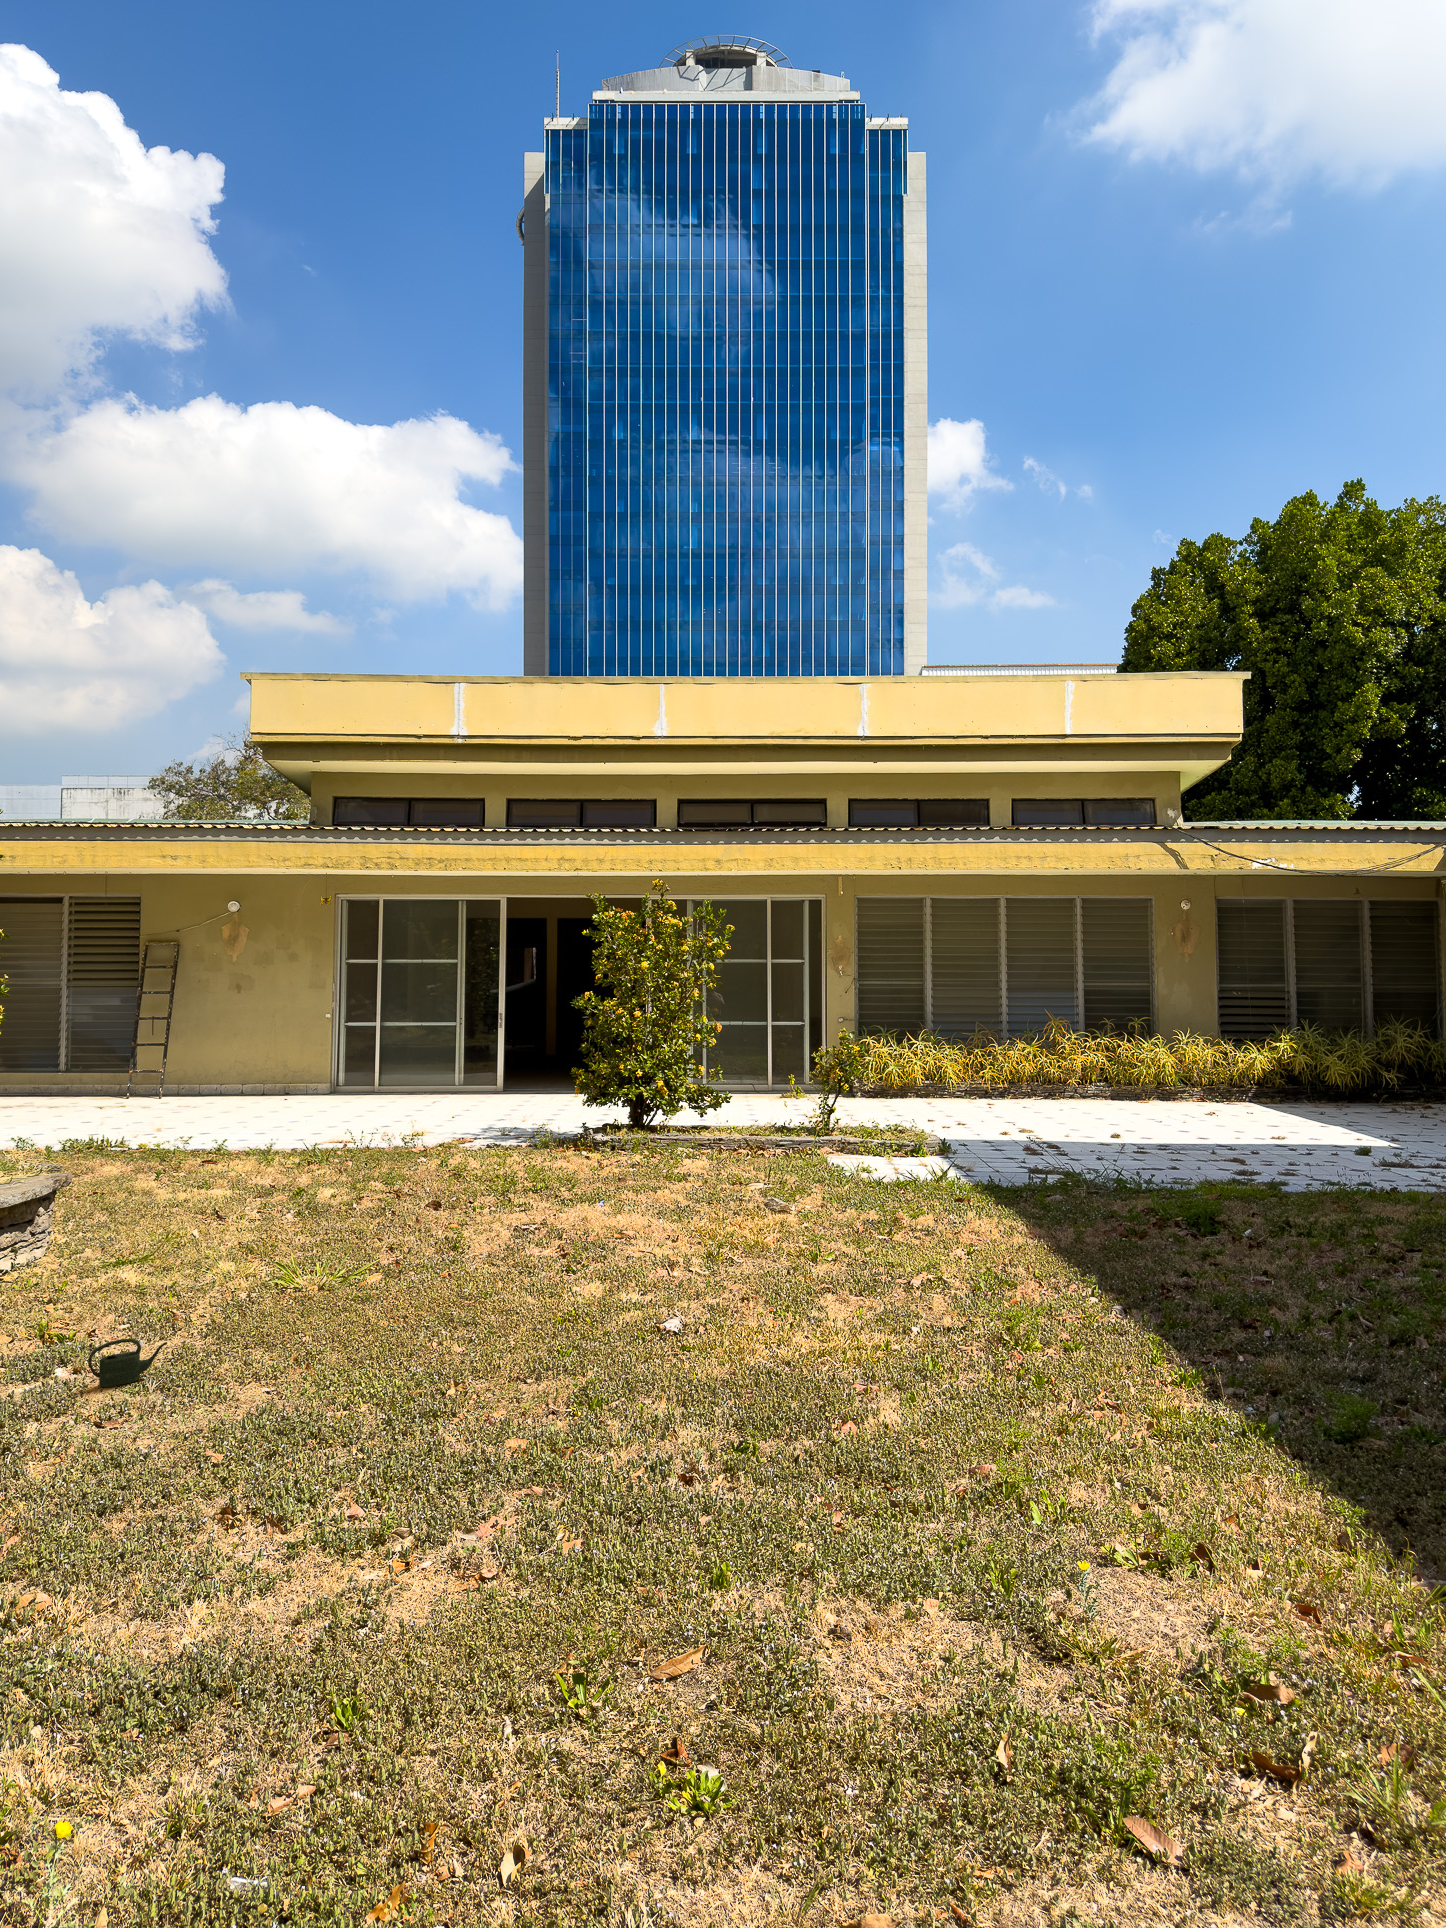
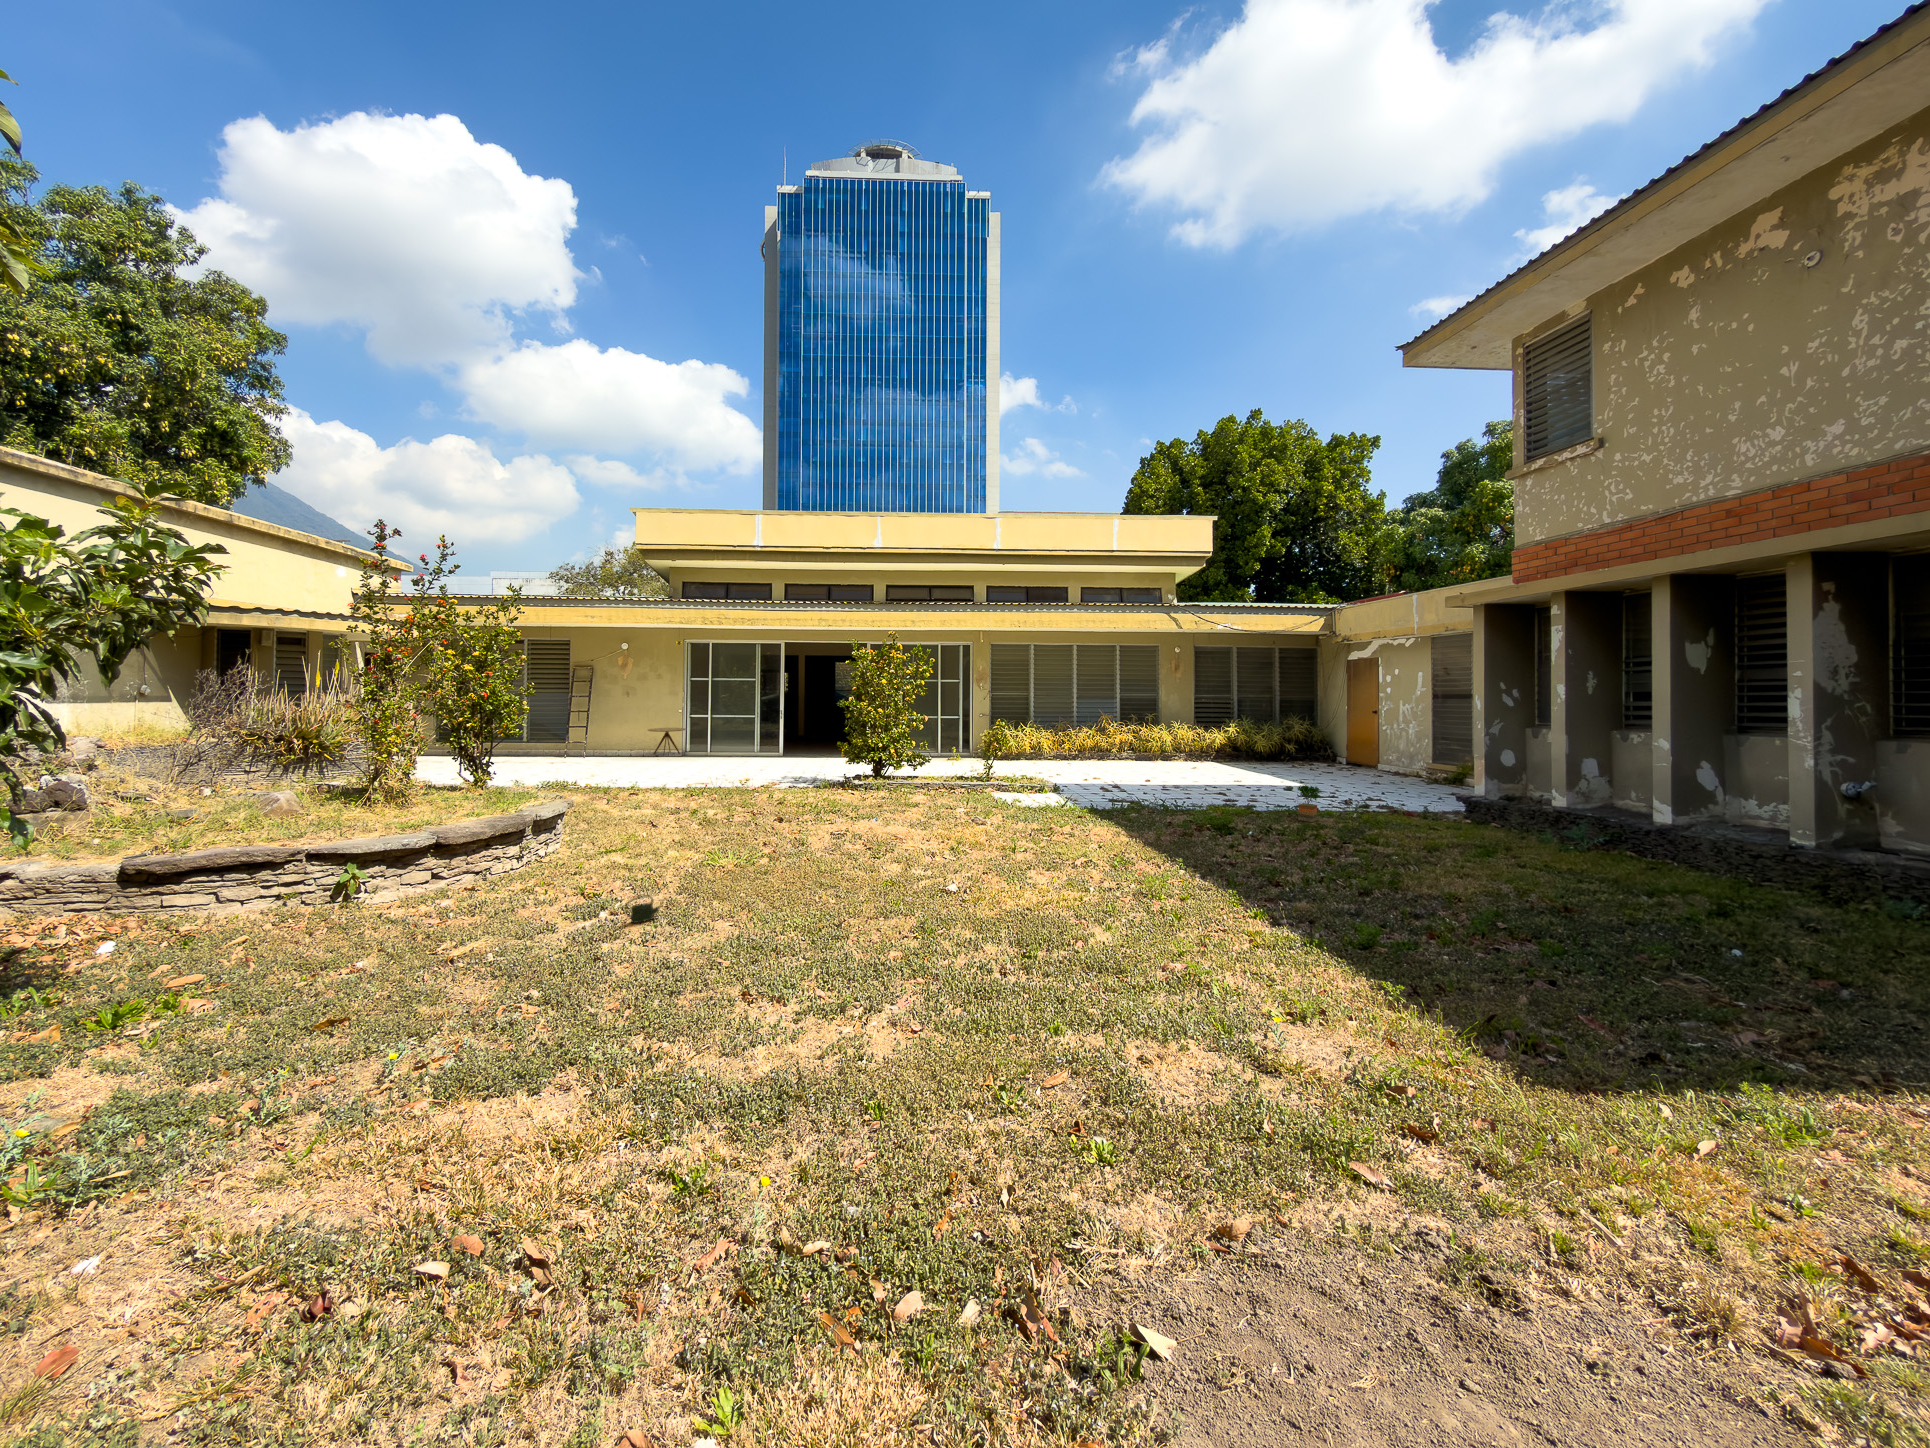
round table: none [272,1042,338,1090] -> present [648,728,686,756]
potted tree: none [1347,1146,1394,1213] -> present [1297,785,1322,822]

